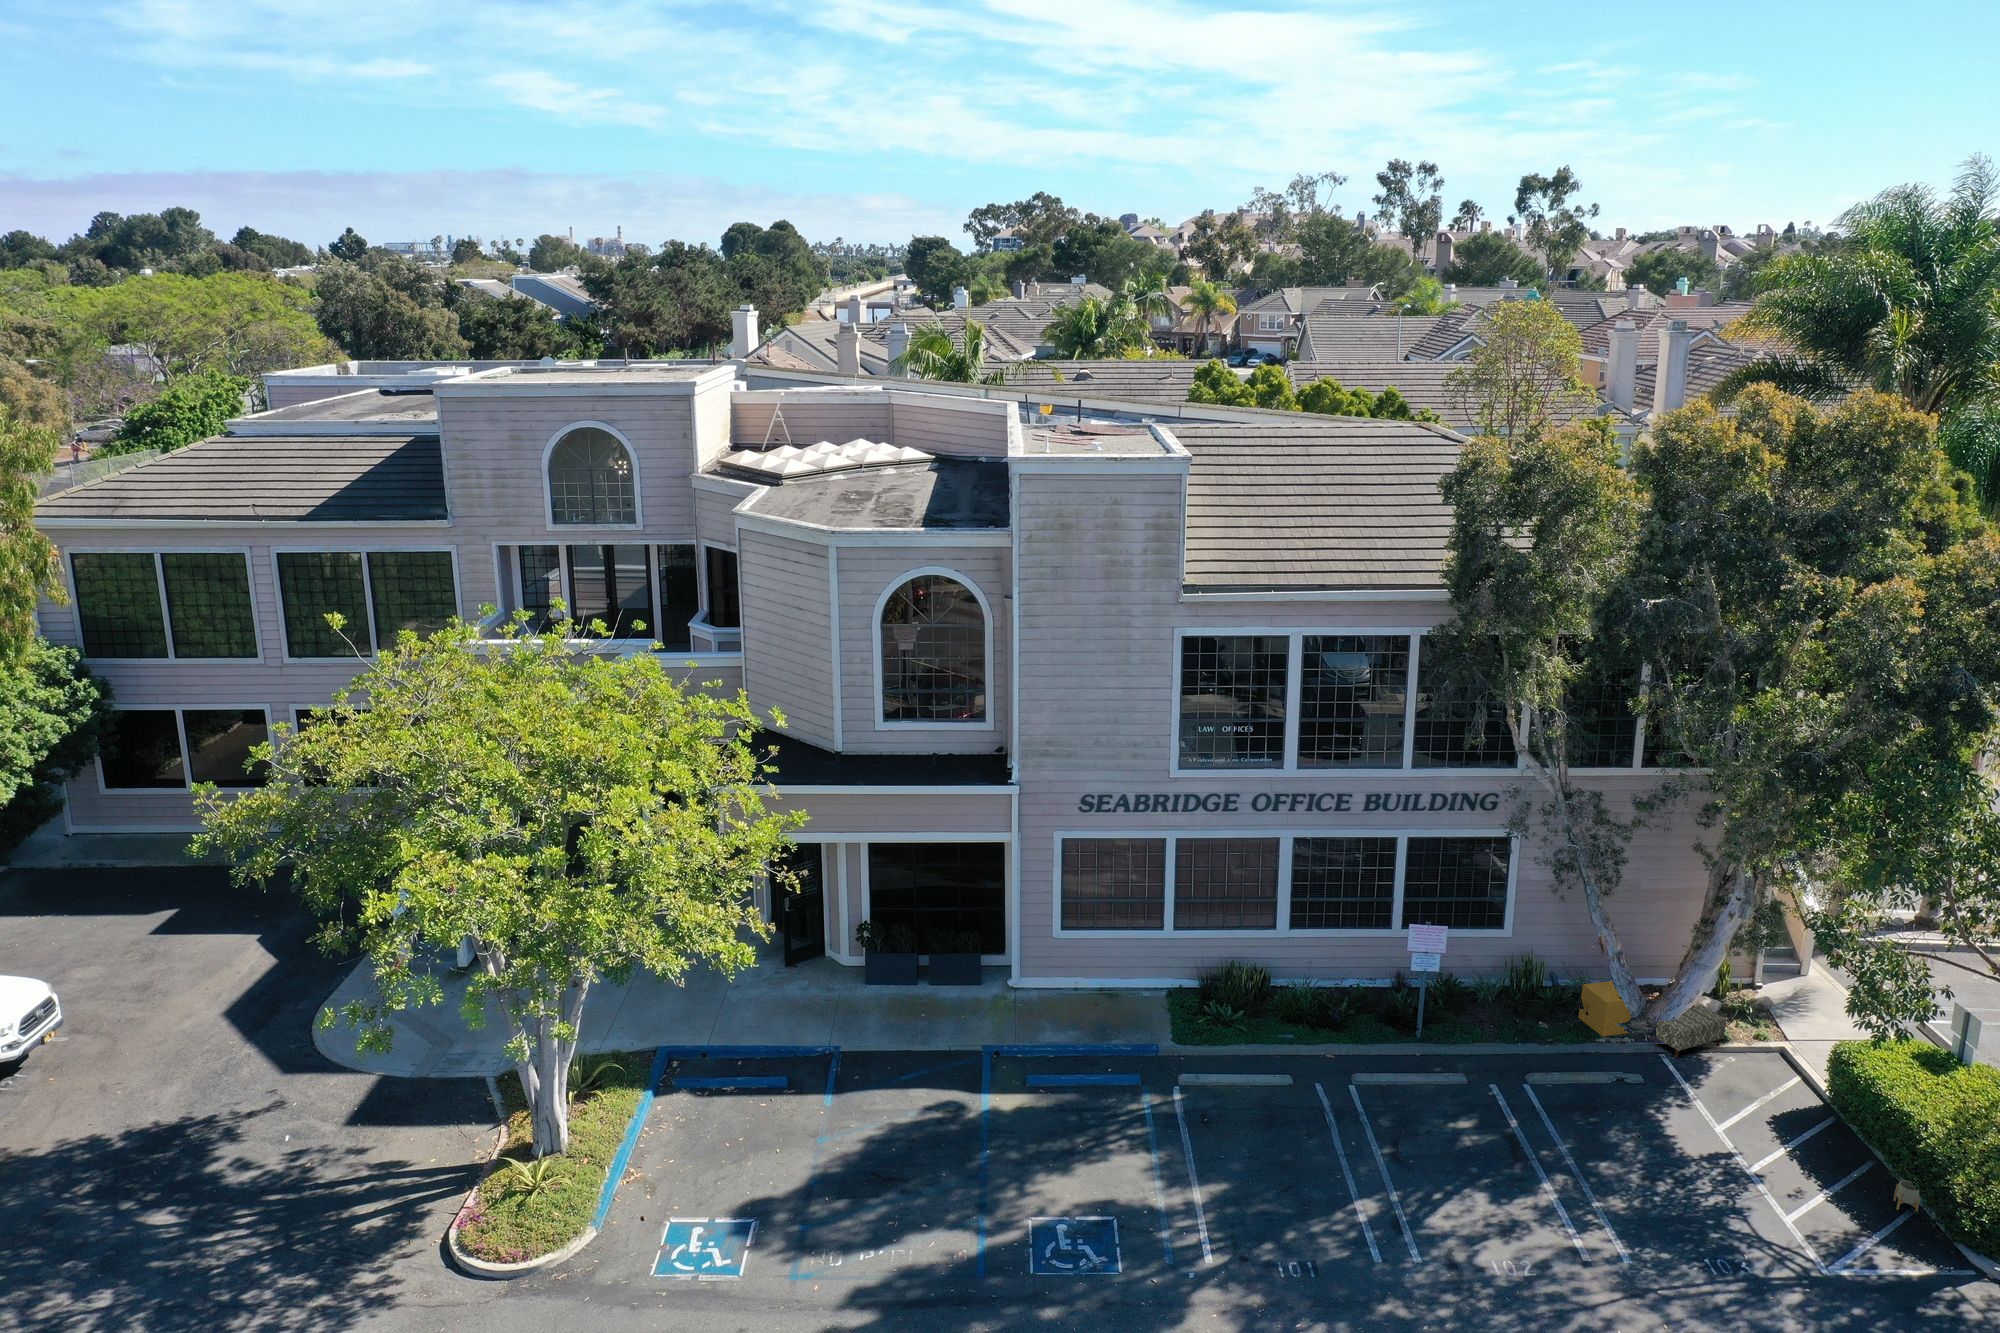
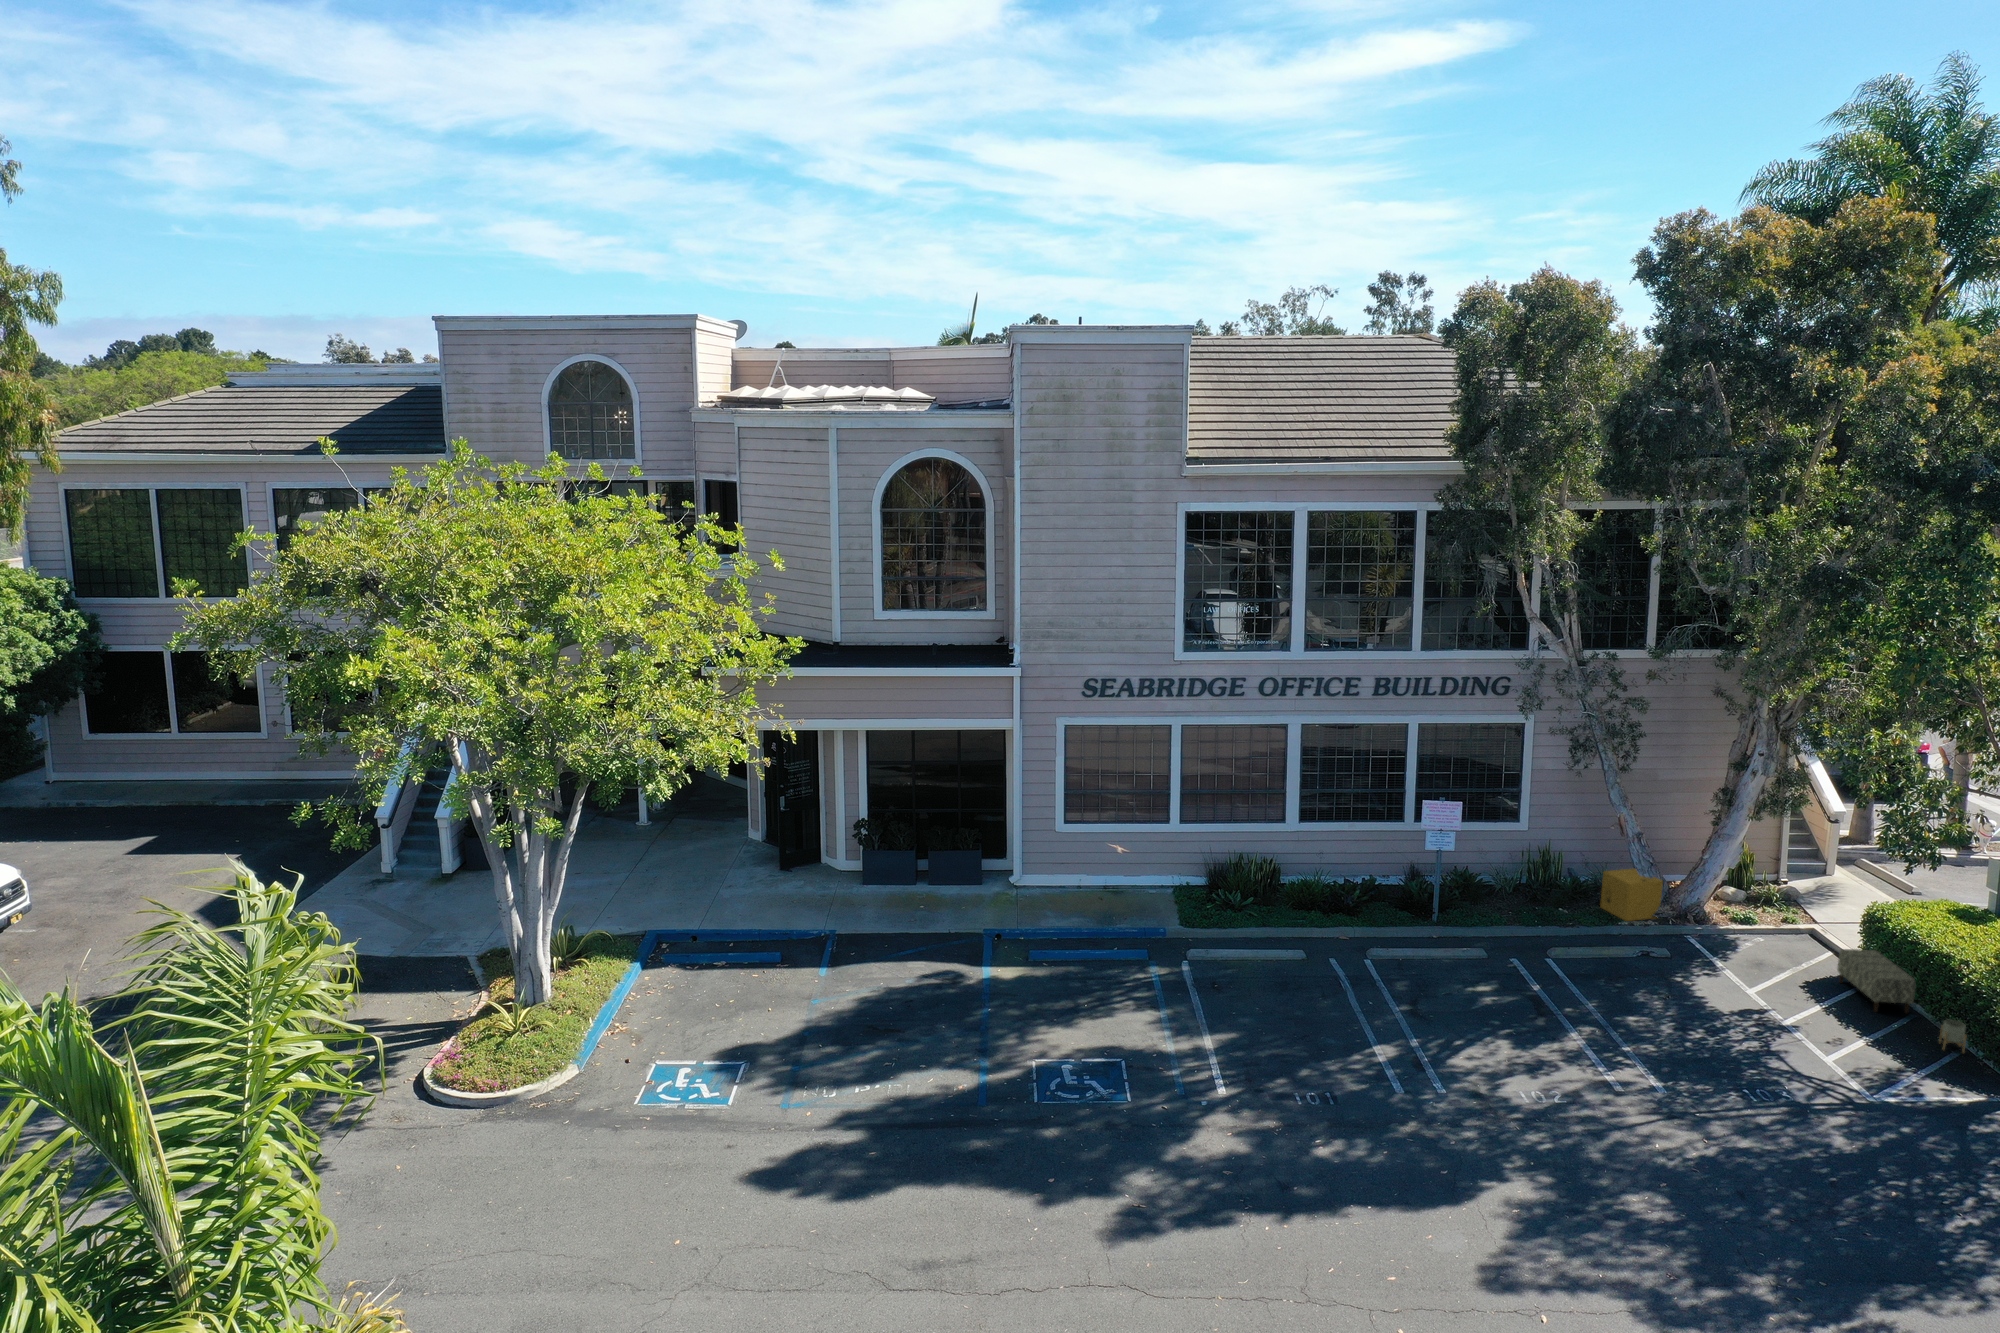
bench: present [1655,1006,1726,1058] -> present [1837,949,1916,1013]

